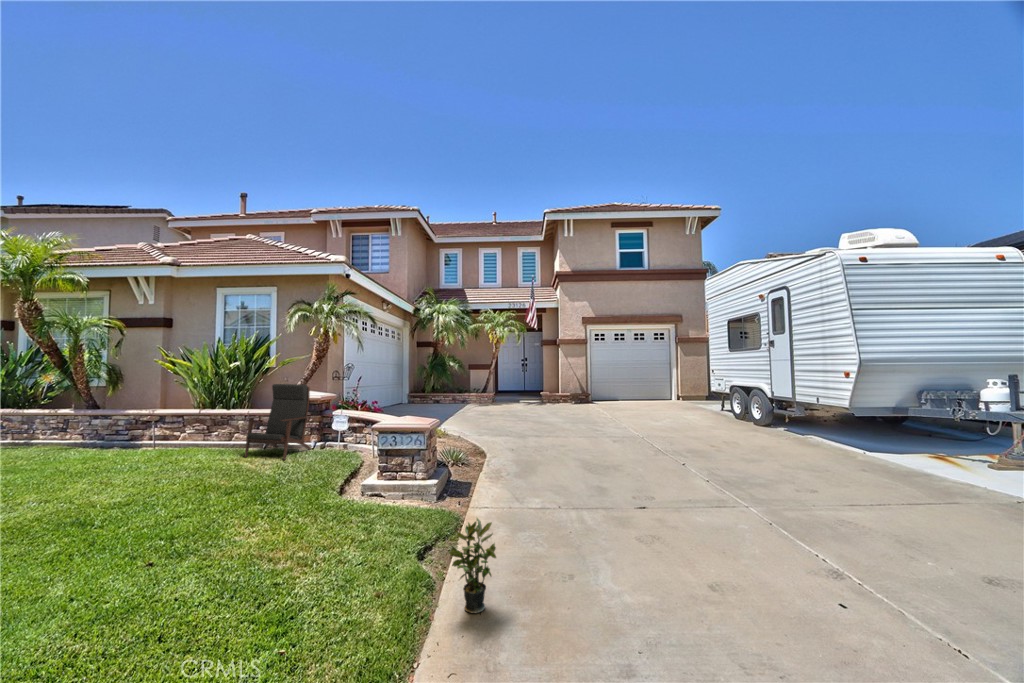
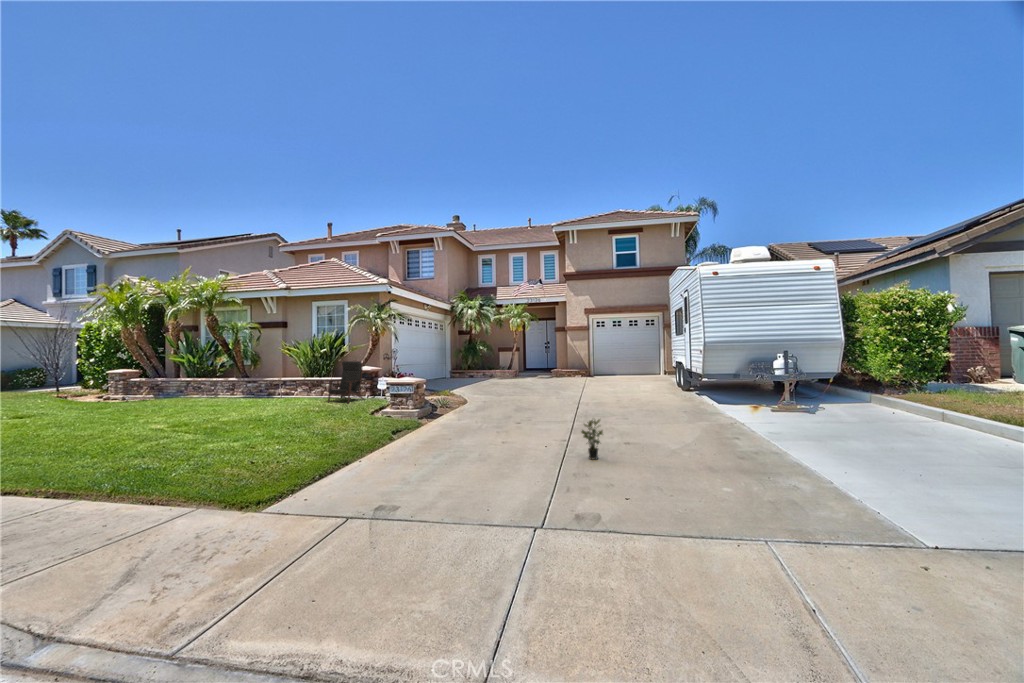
potted plant: present [449,518,496,613] -> present [581,419,603,460]

